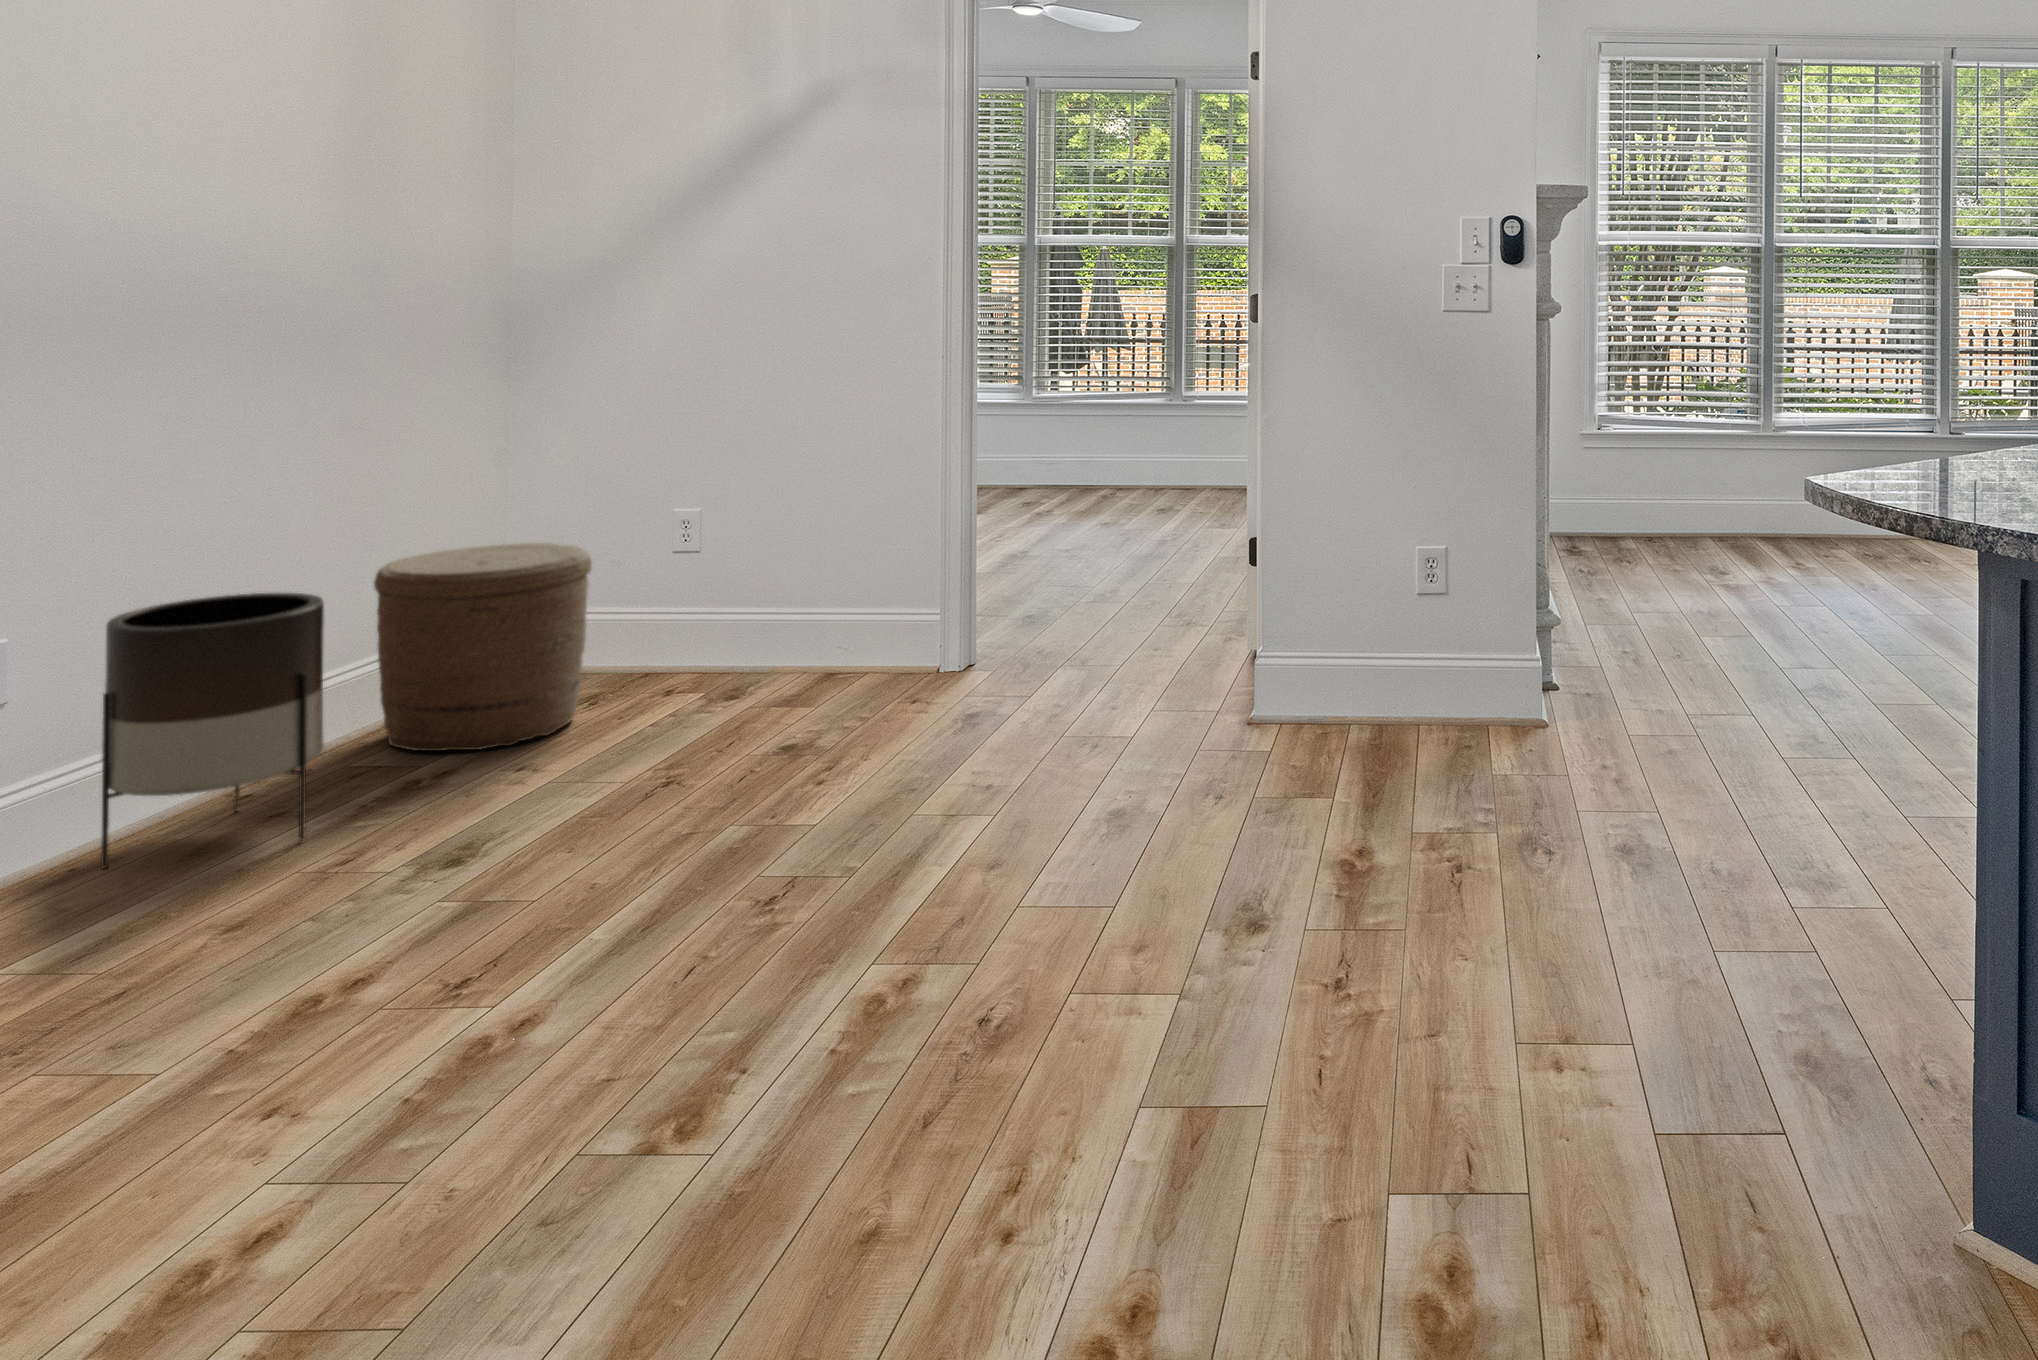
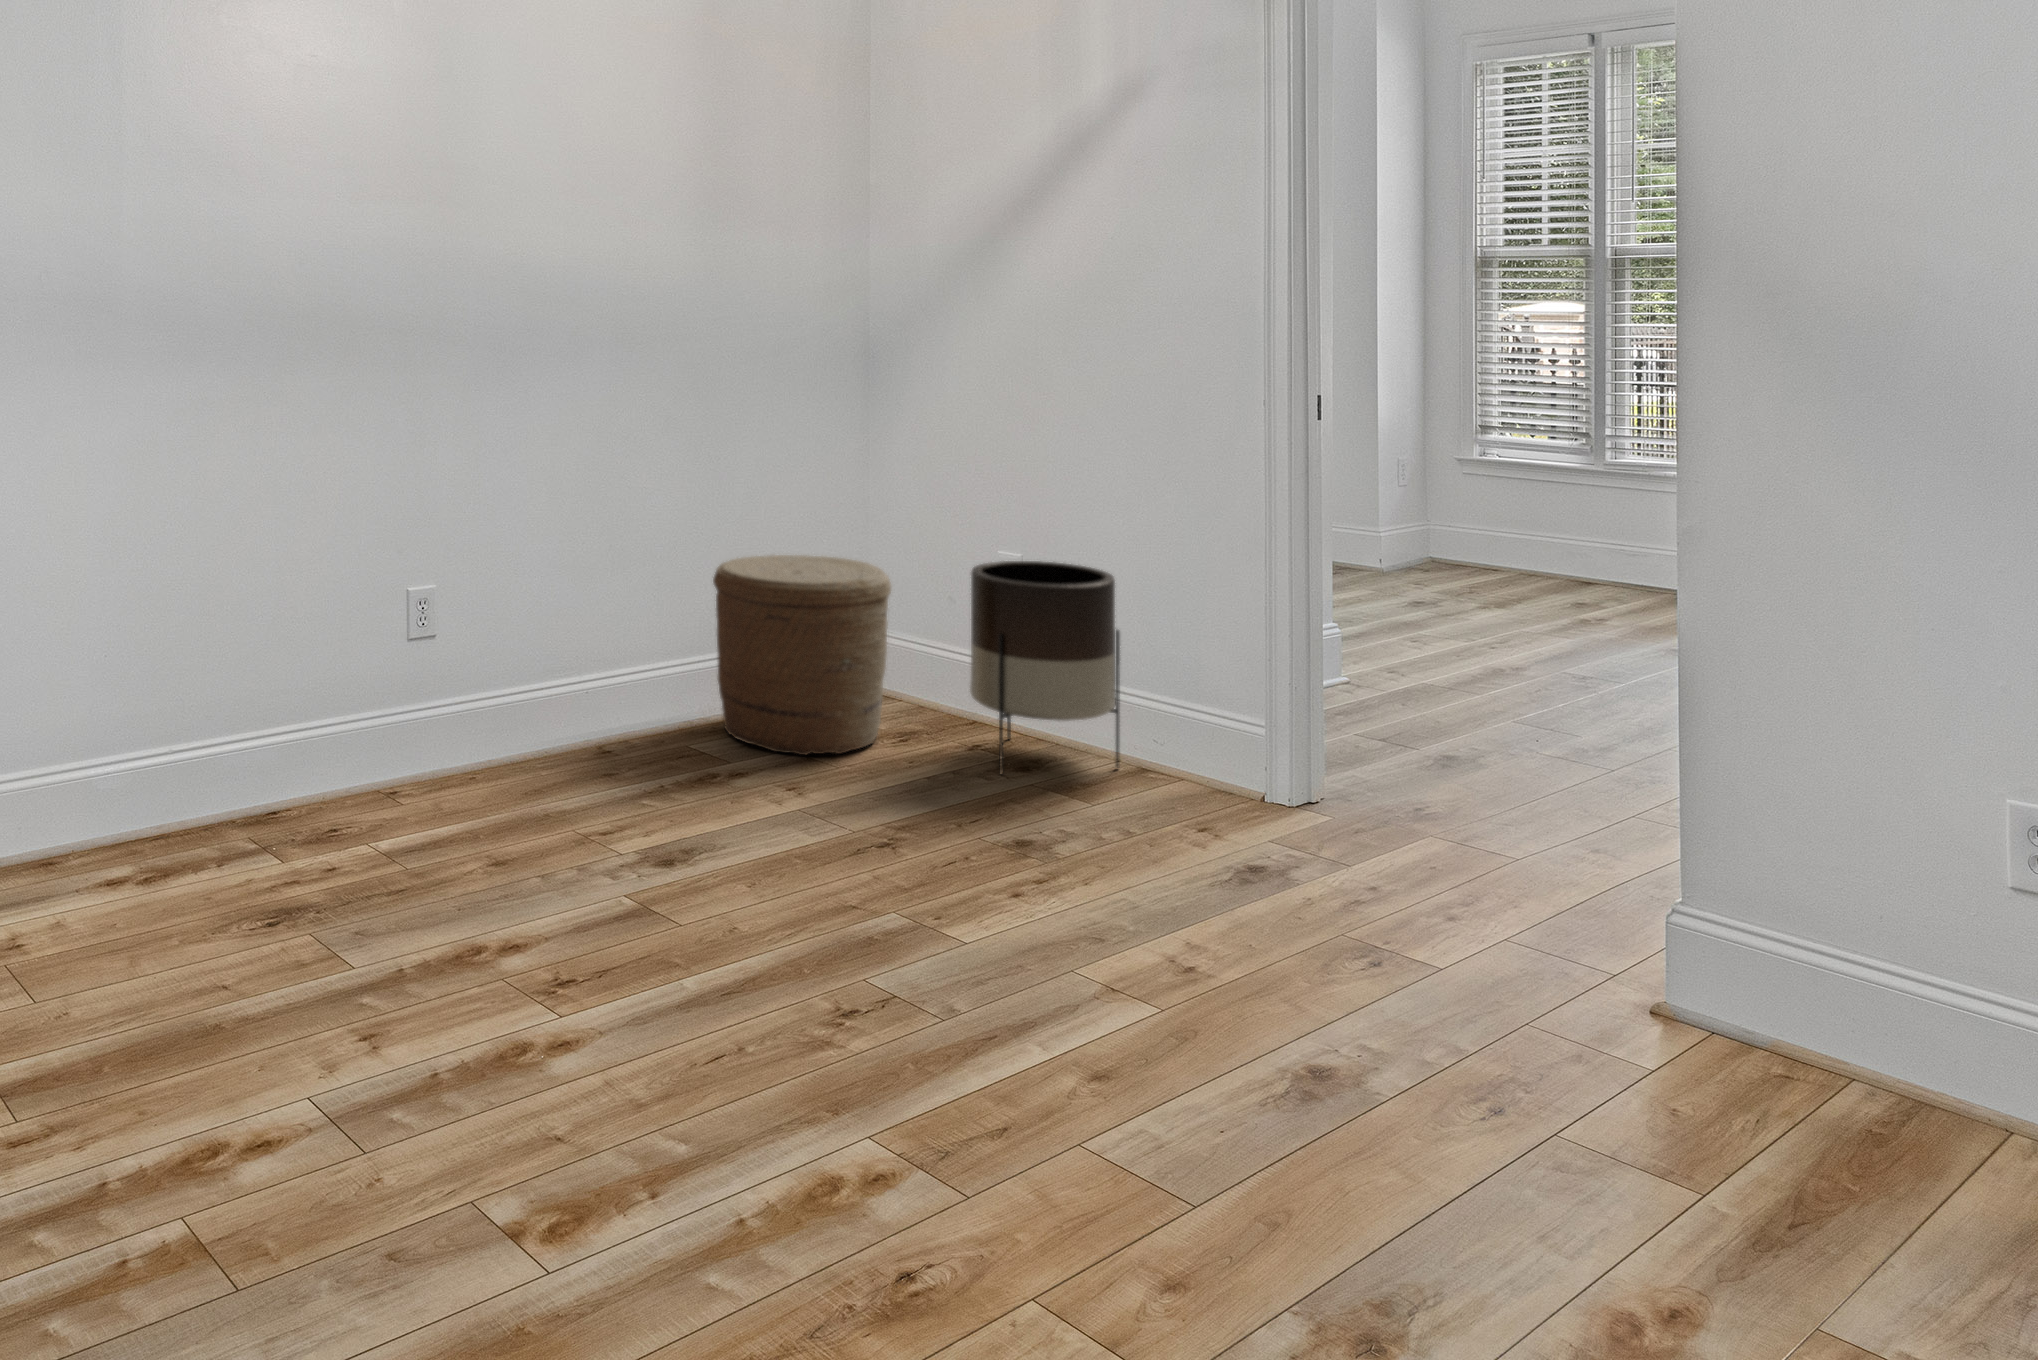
planter: present [101,593,324,868] -> present [970,561,1120,774]

